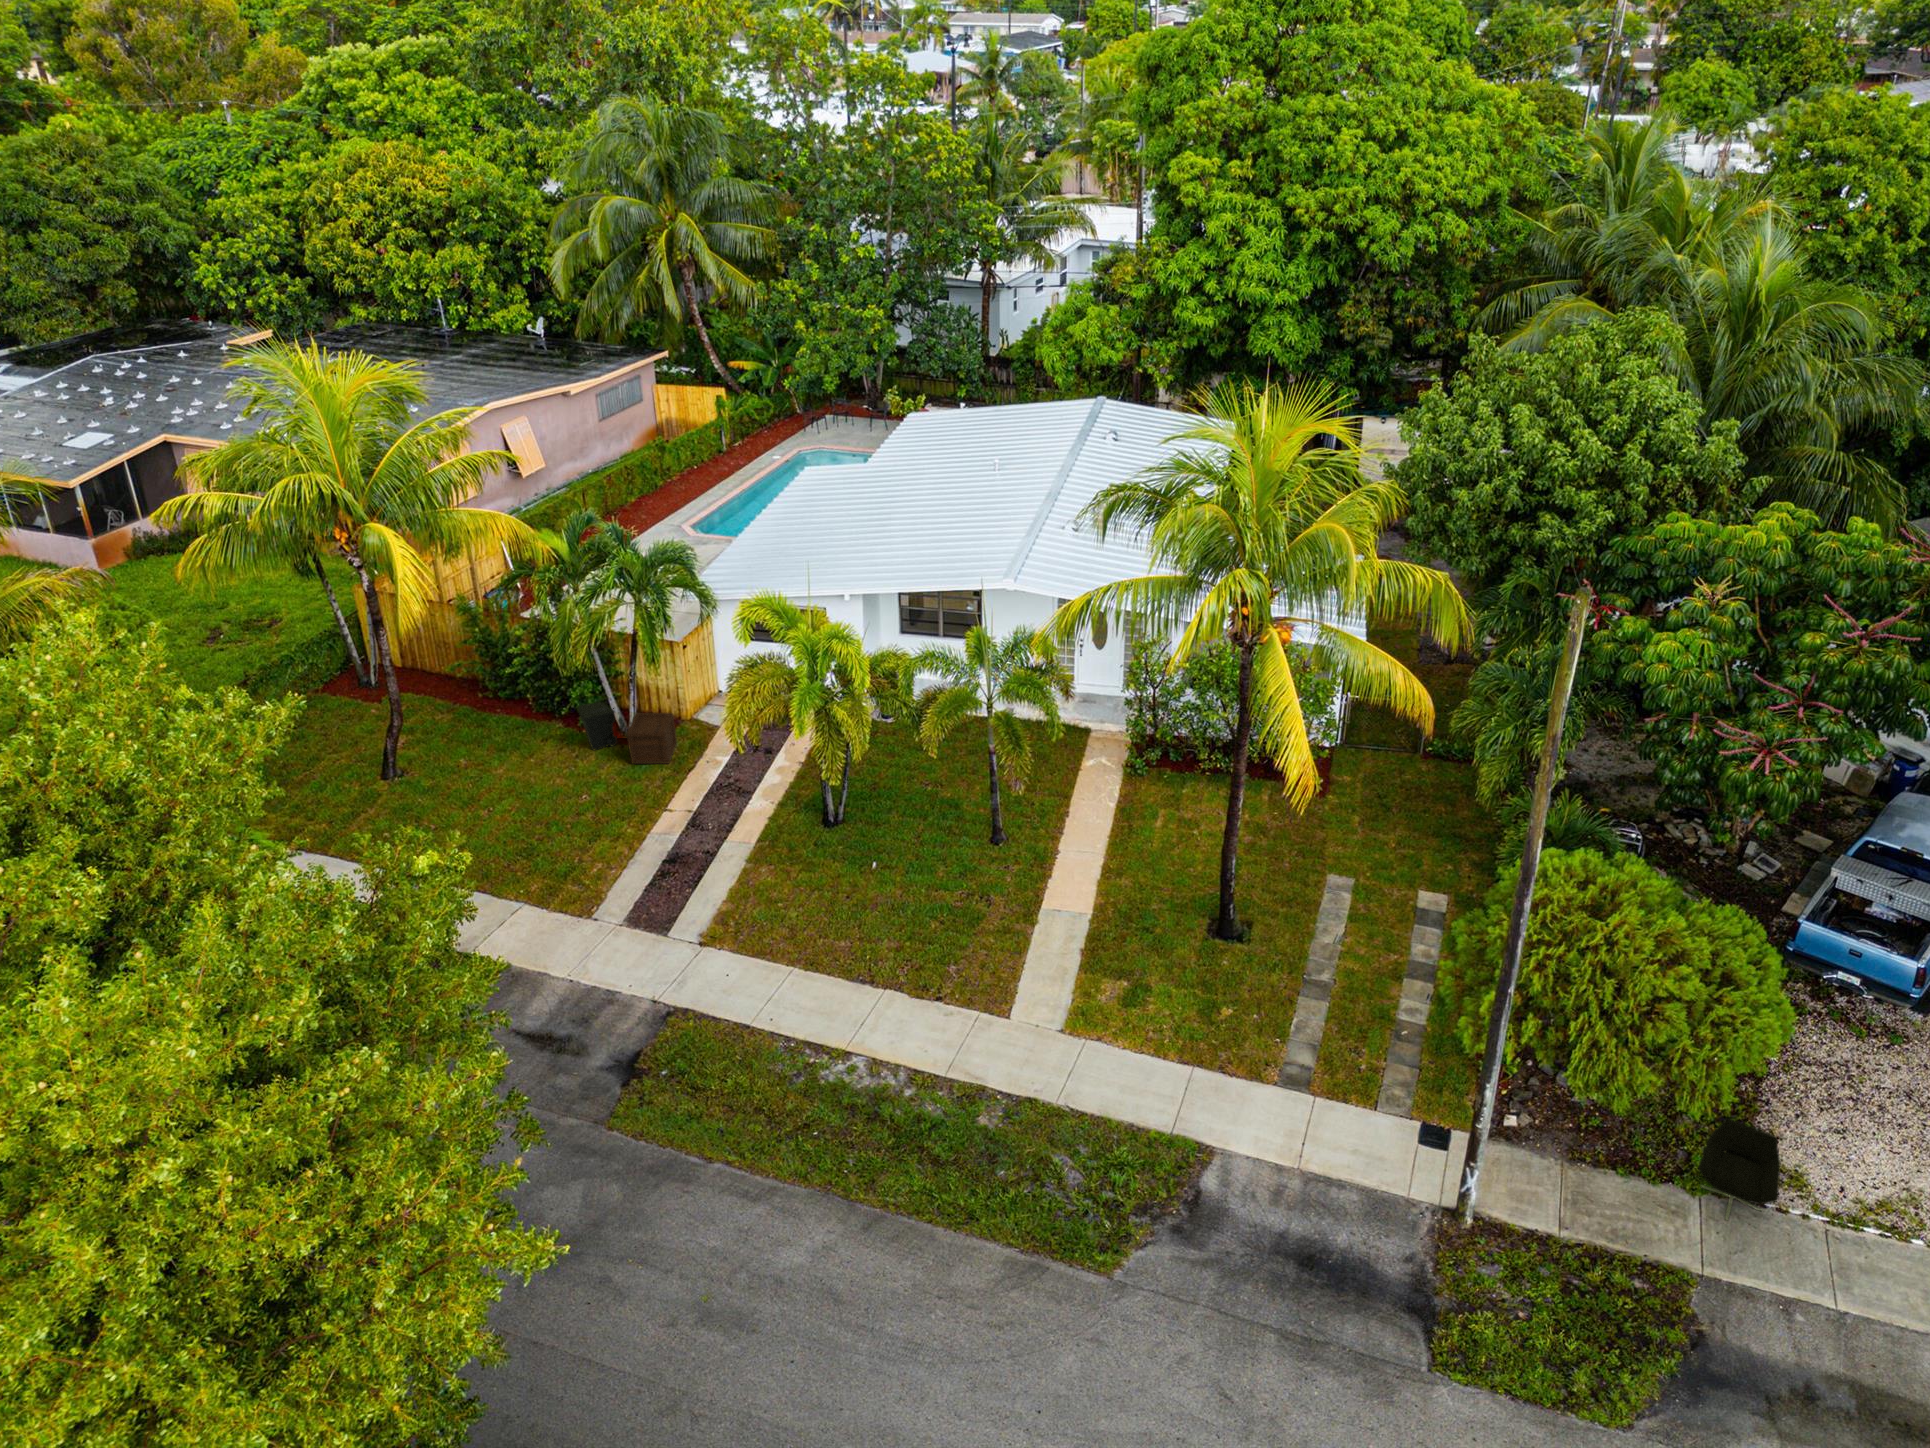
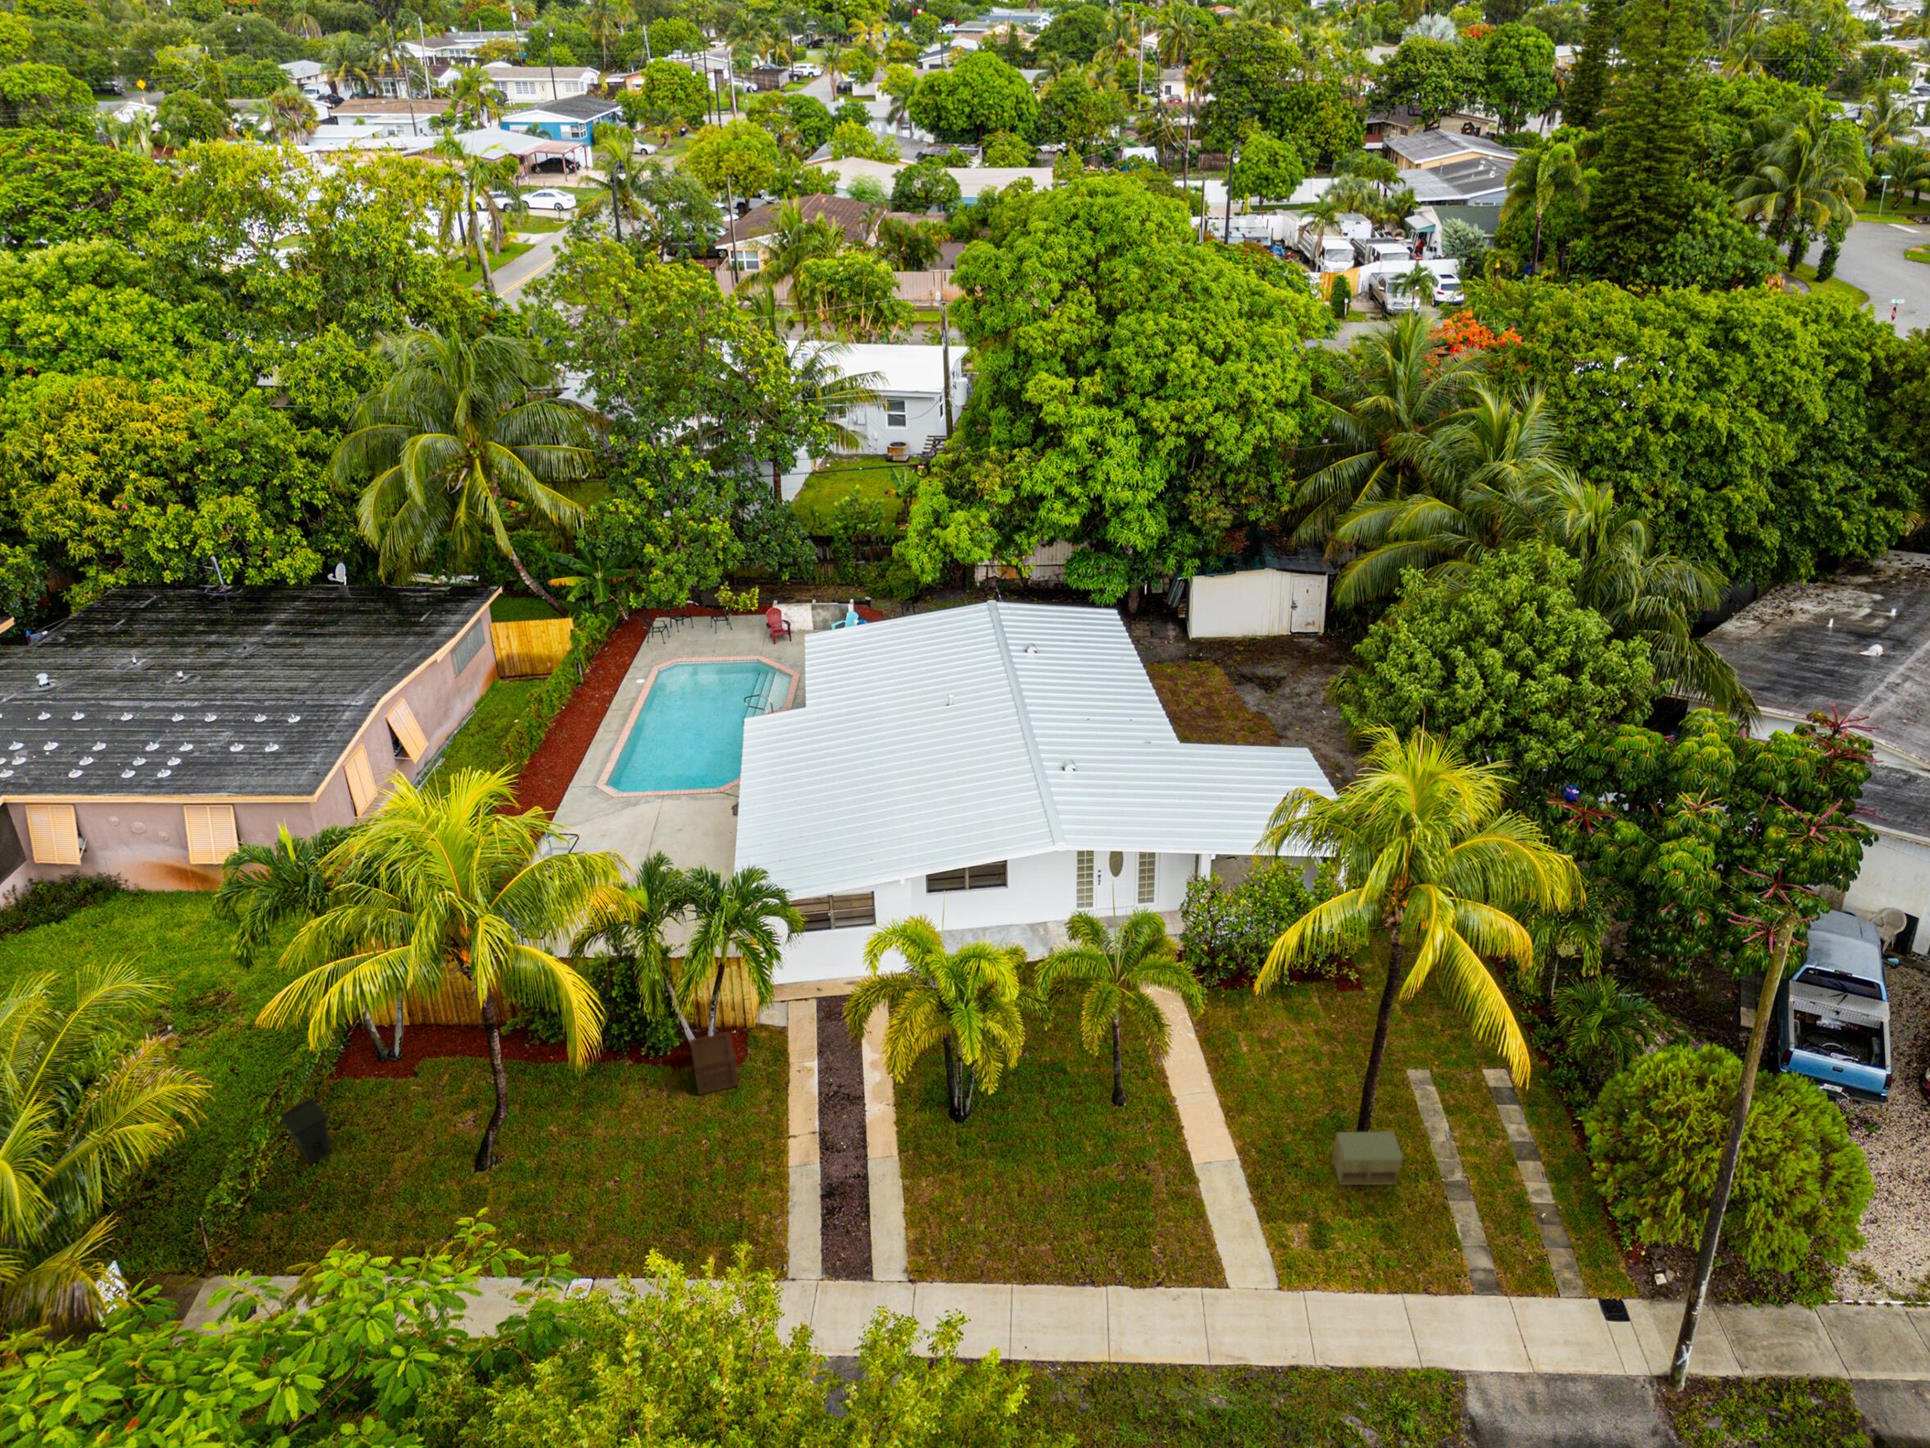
trash can: present [578,702,618,750] -> present [280,1098,331,1164]
storage bench: none [1188,898,1260,967] -> present [1333,1132,1403,1185]
lounge chair: present [1698,1118,1780,1220] -> none [1811,1239,1881,1325]

